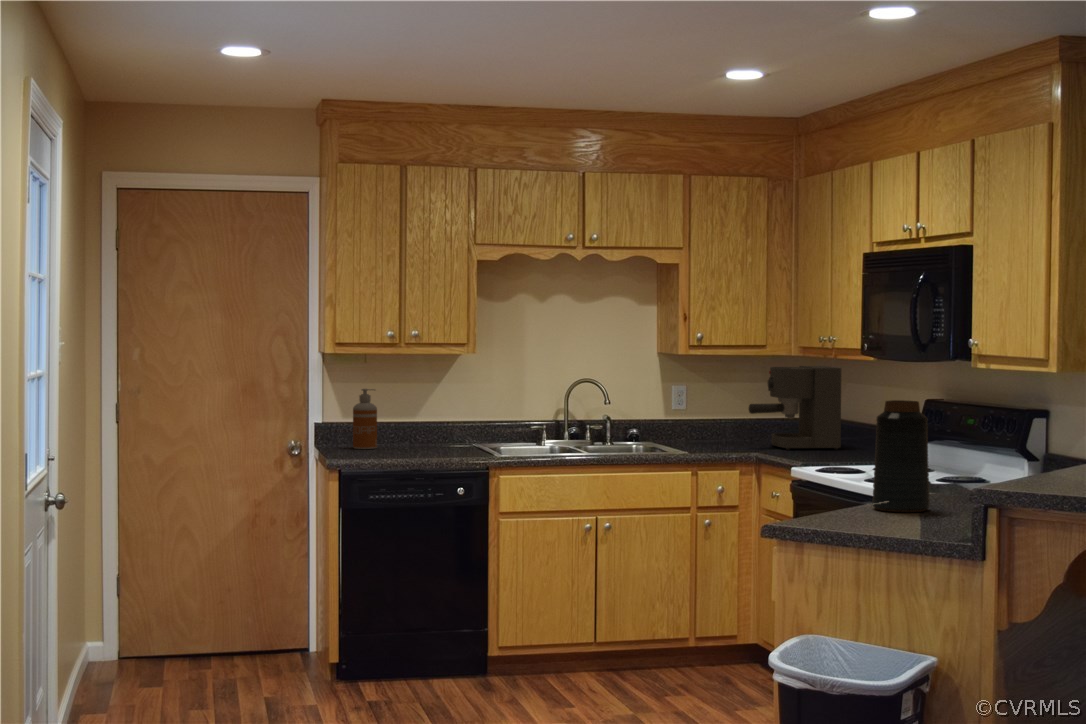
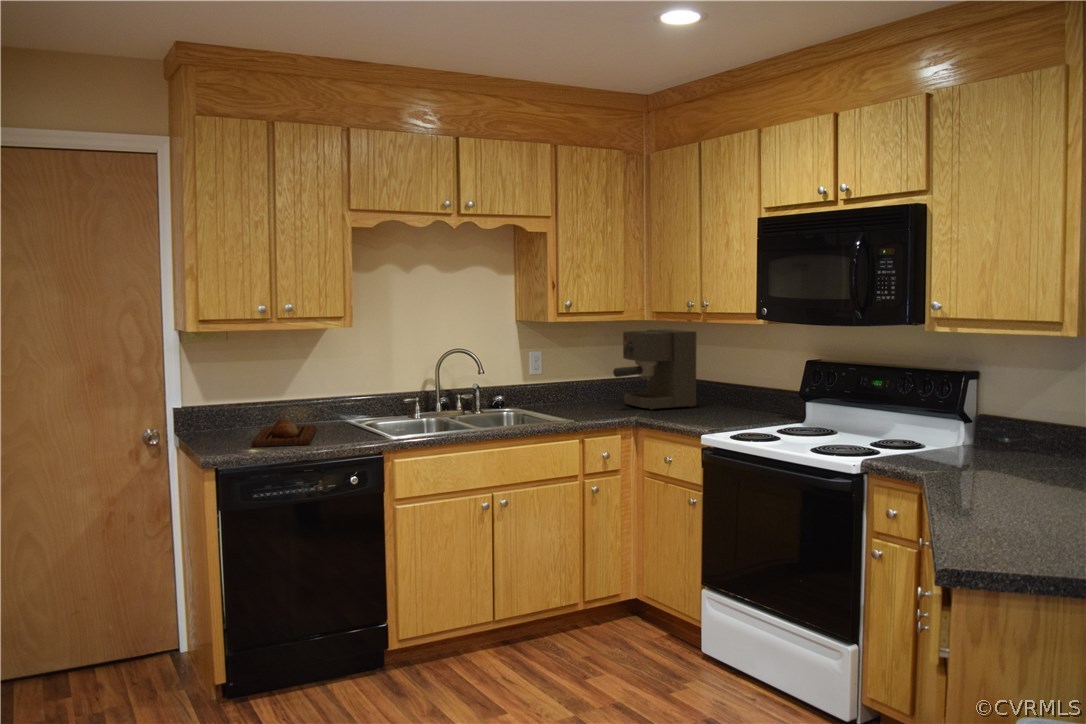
soap dispenser: present [353,389,377,449] -> none [215,368,244,434]
vase: present [872,400,930,512] -> none [959,378,1034,517]
bread loaf: none [374,436,440,458] -> present [252,418,317,447]

